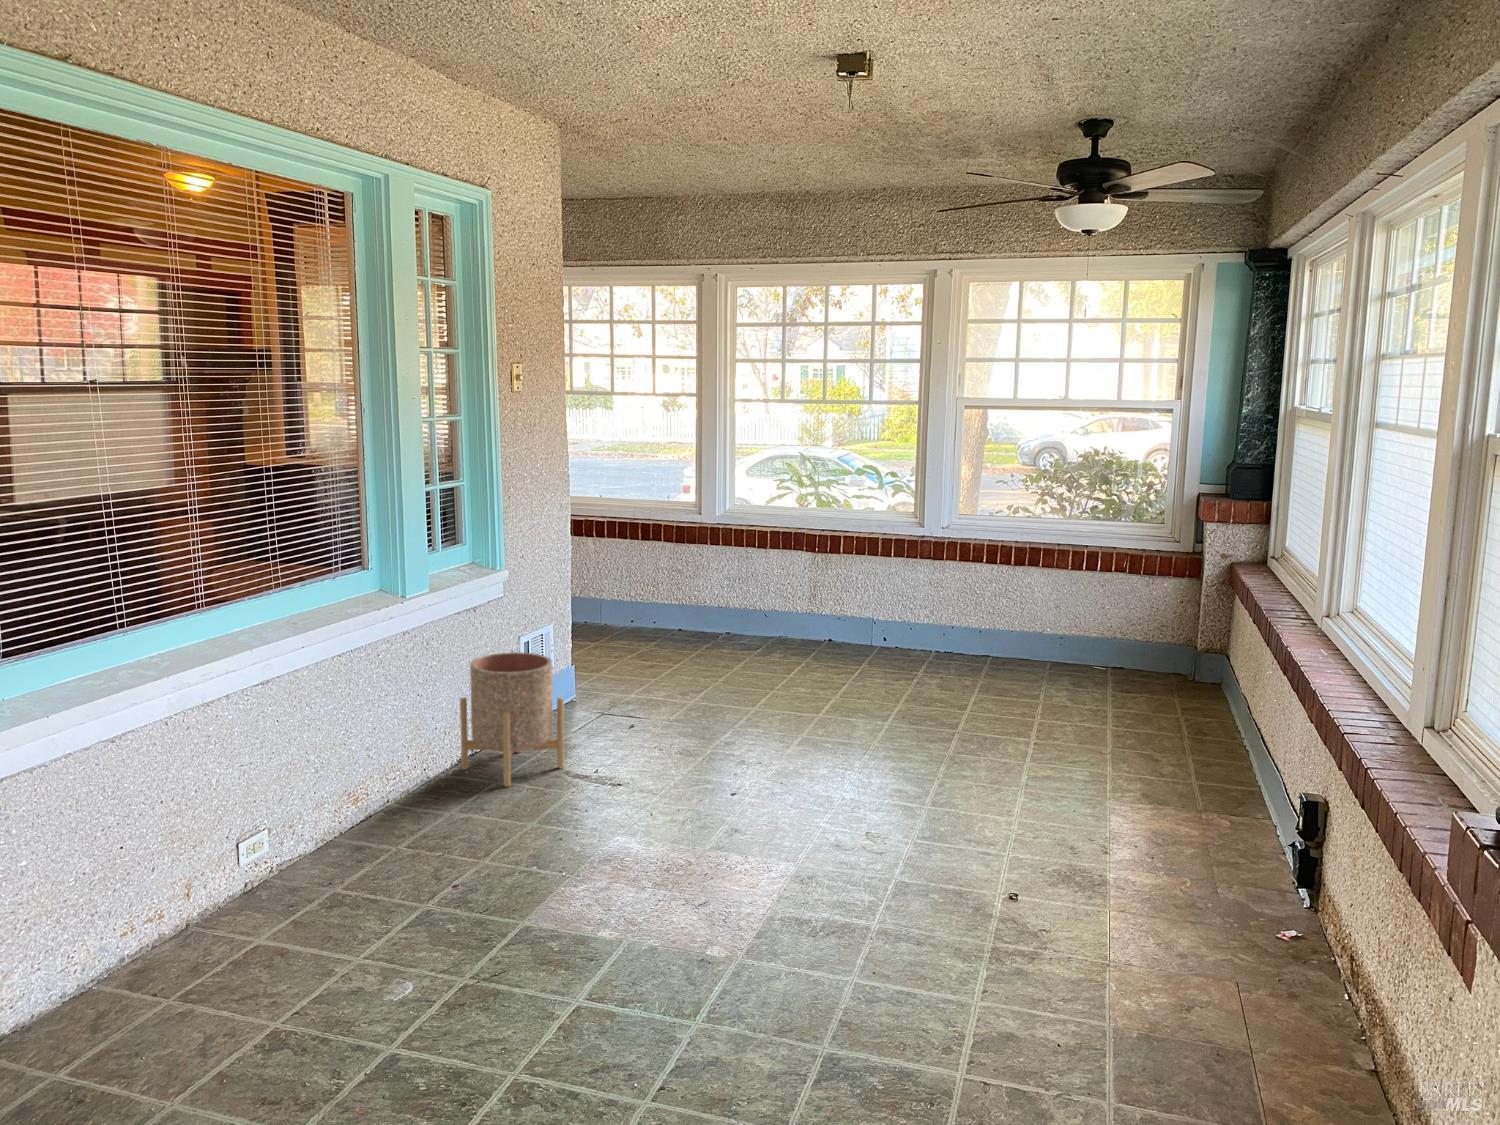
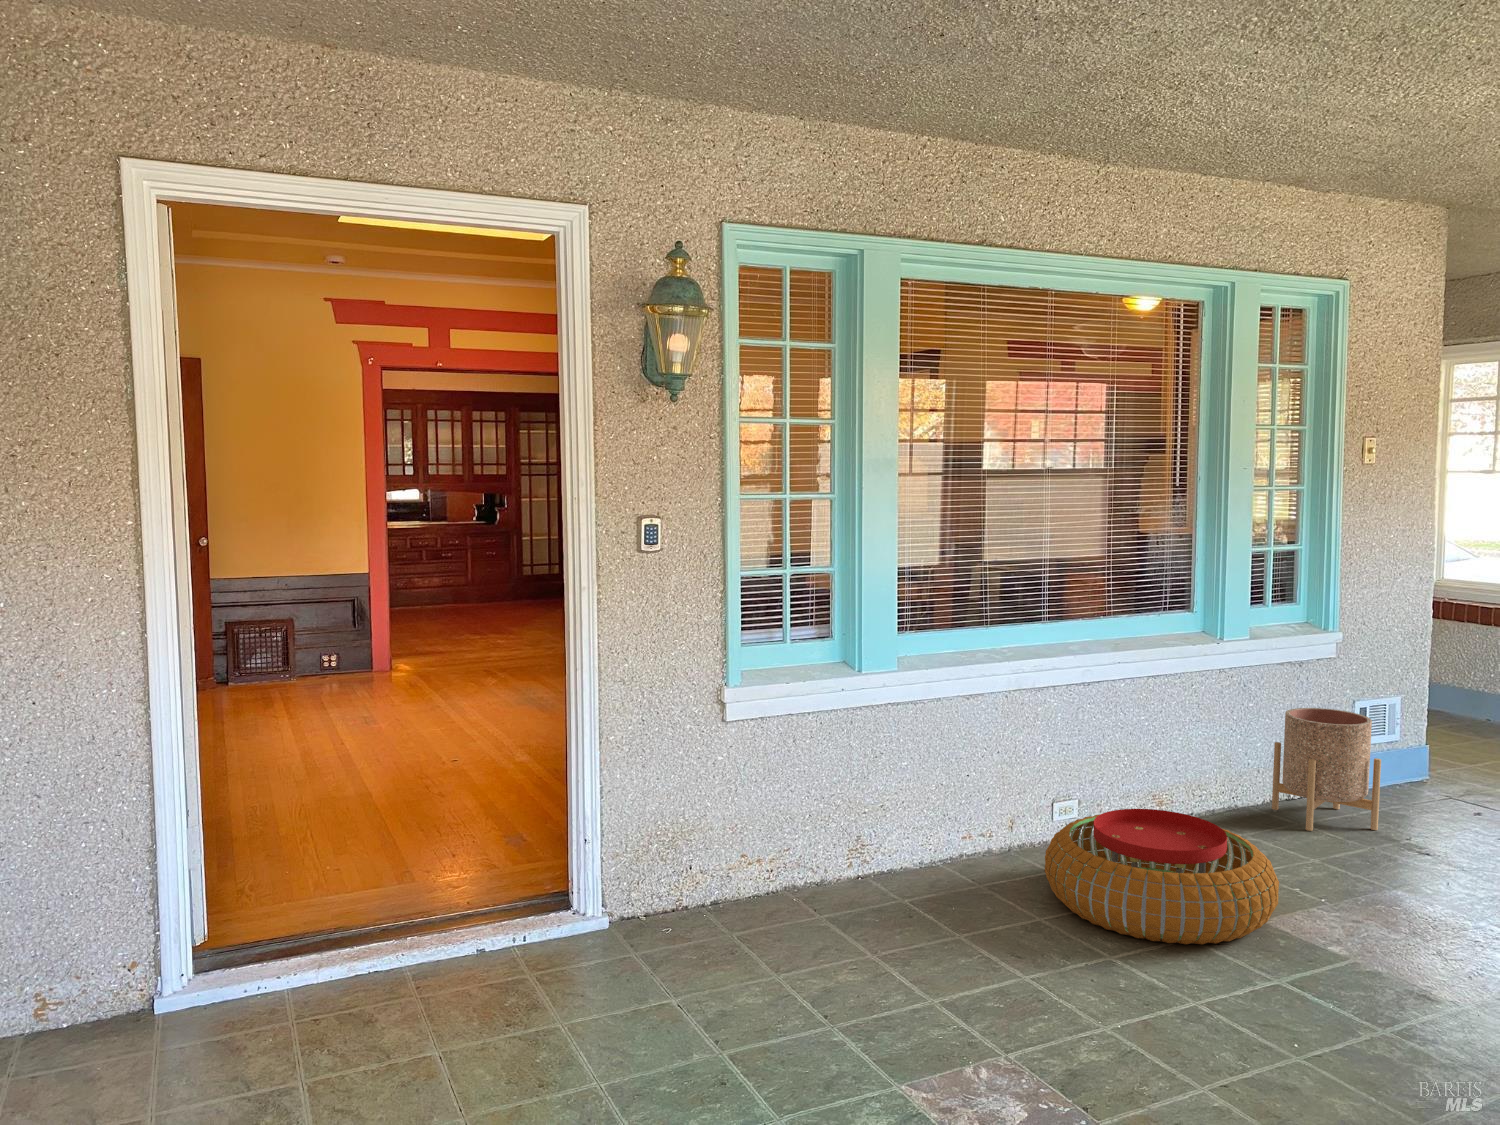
pouf: none [258,823,537,1005] -> present [1044,809,1279,945]

